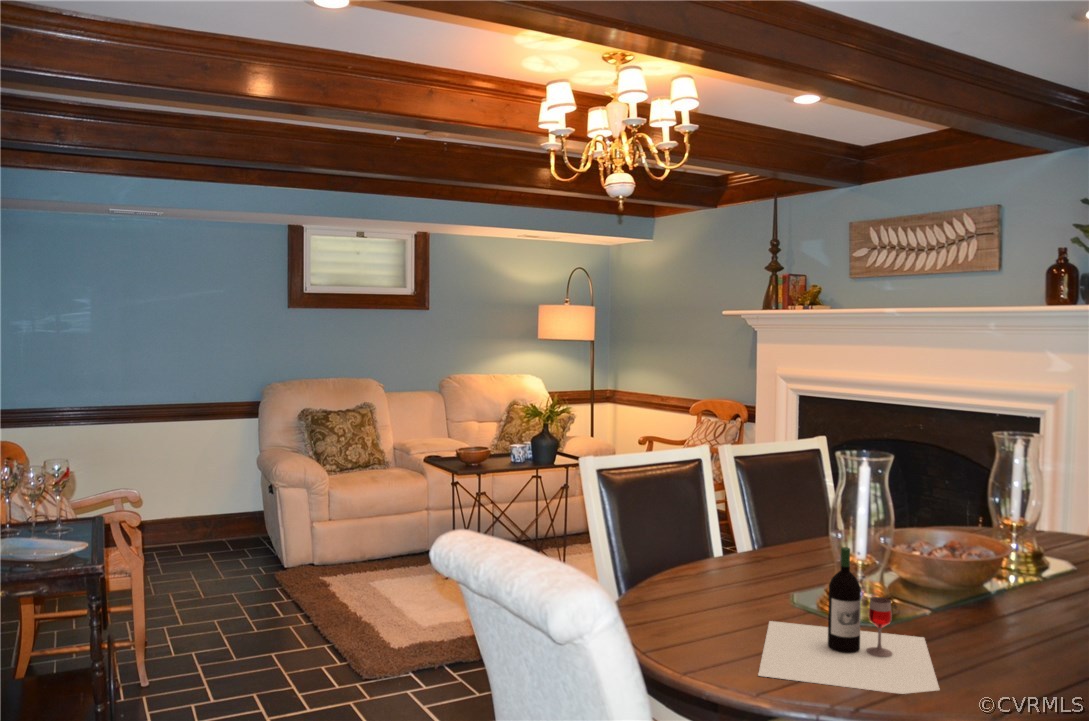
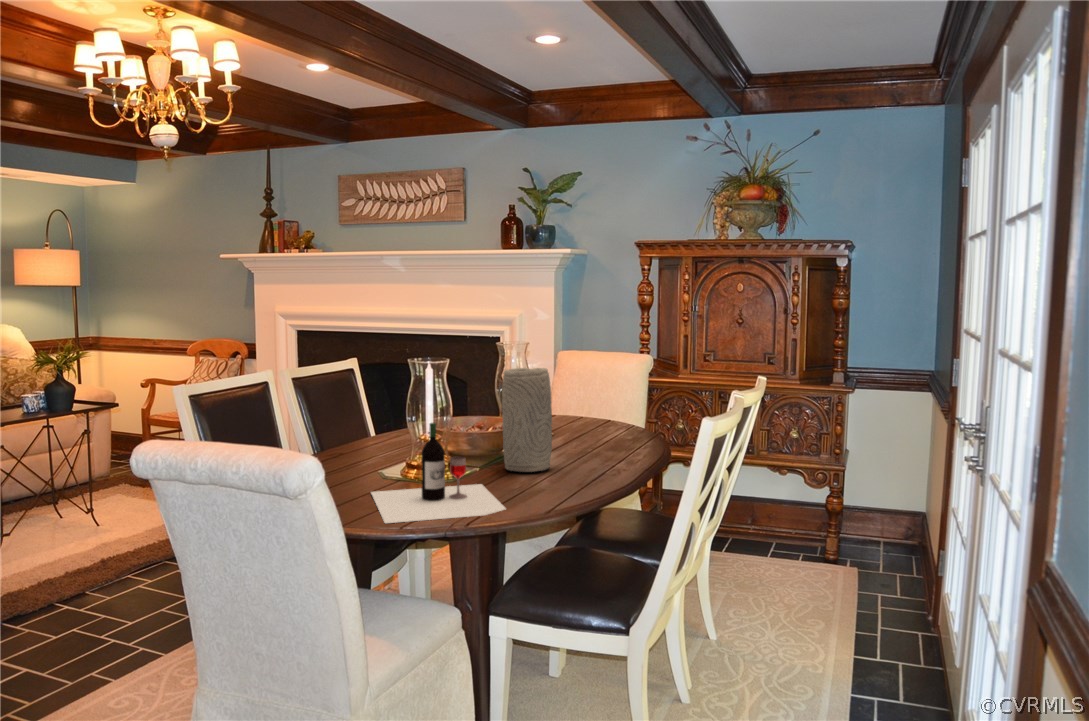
vase: none [970,479,1050,632] -> present [502,368,552,472]

